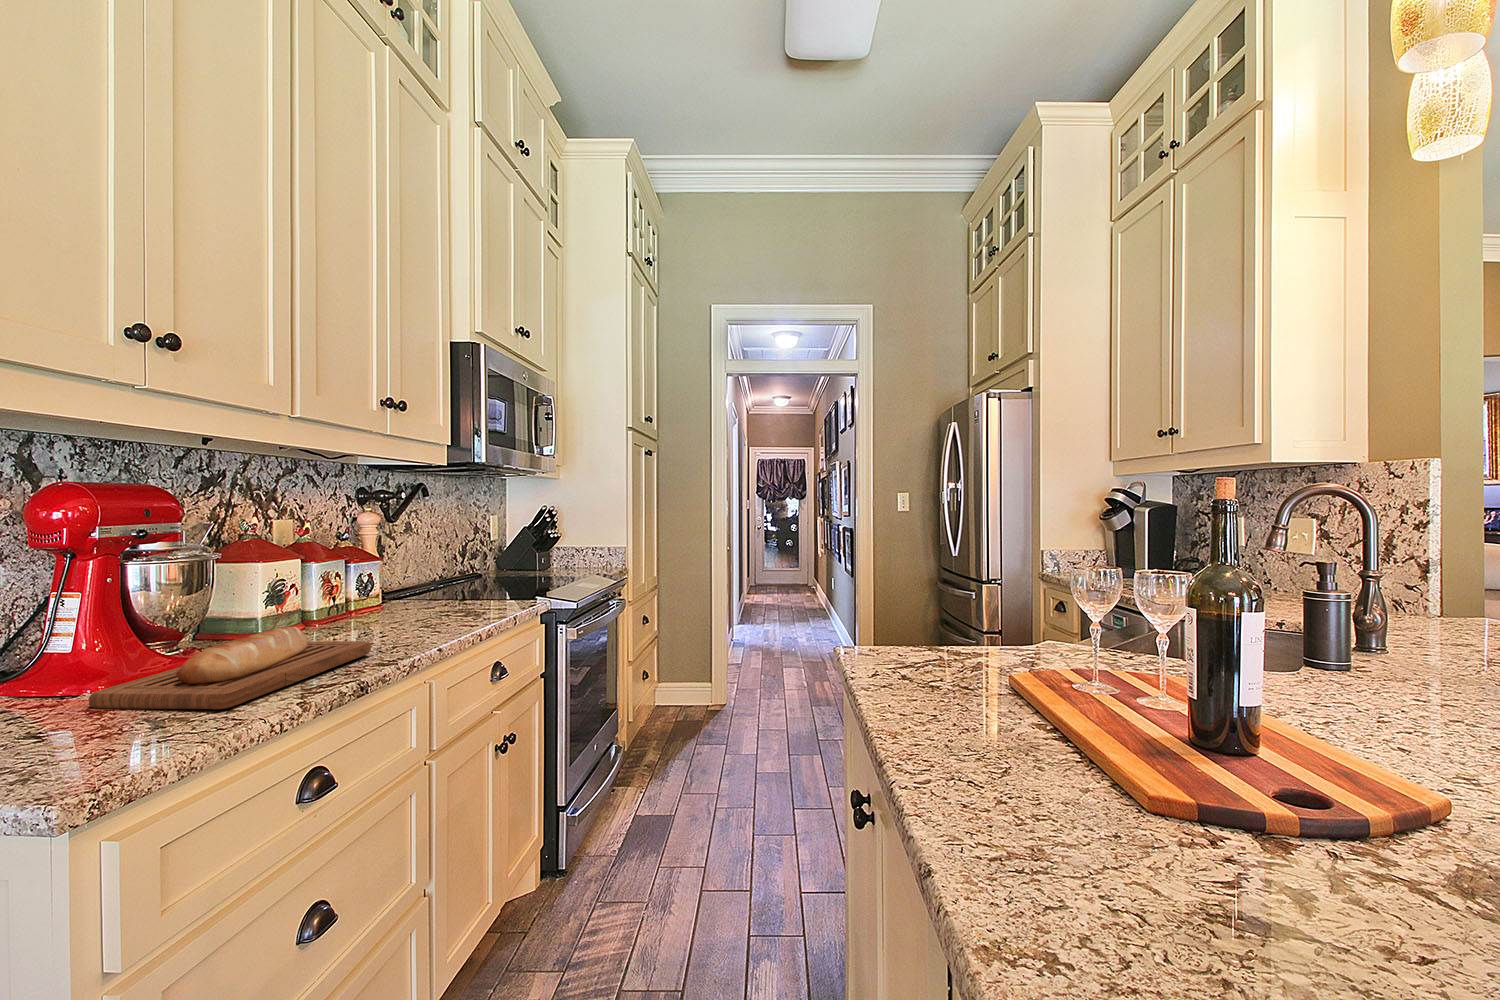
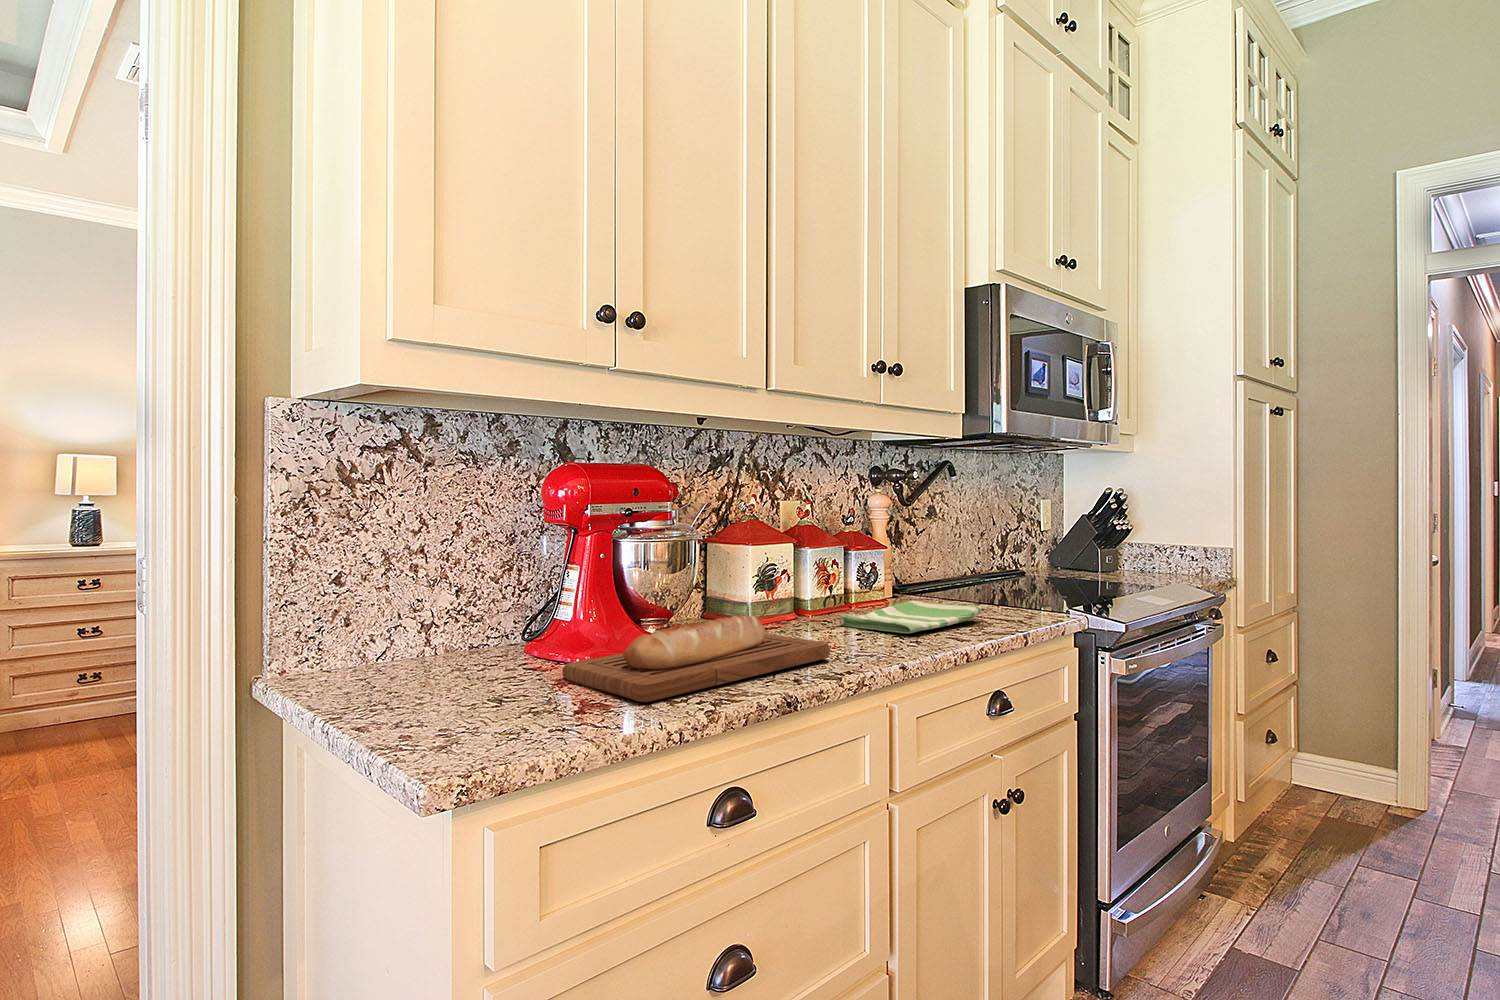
dish towel: none [353,603,471,629] -> present [840,601,982,634]

